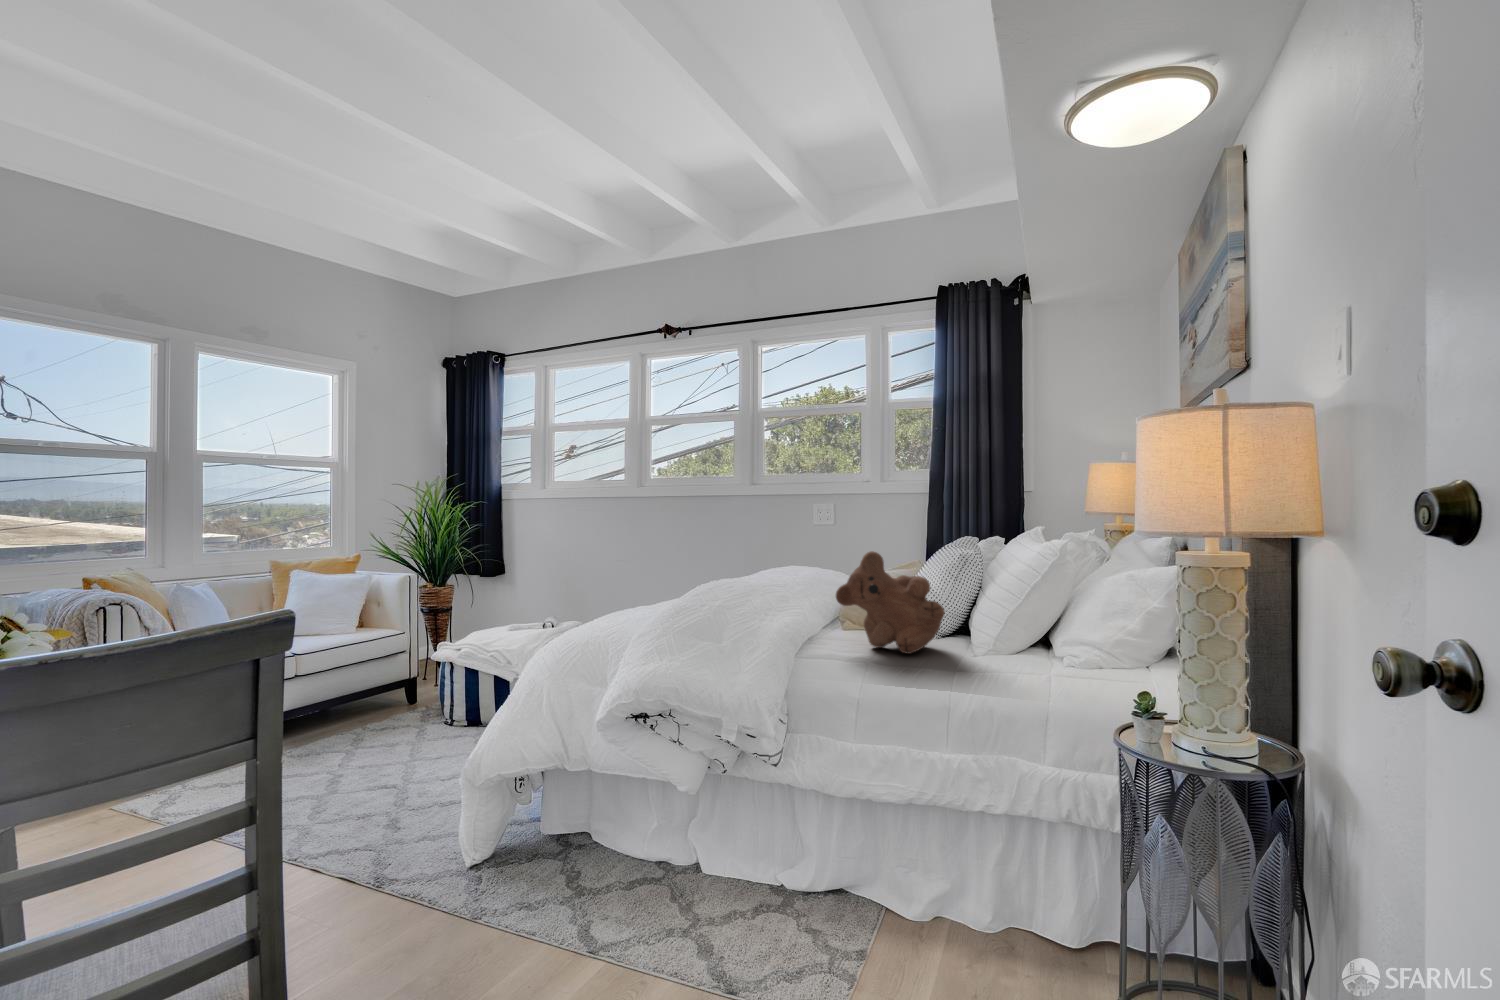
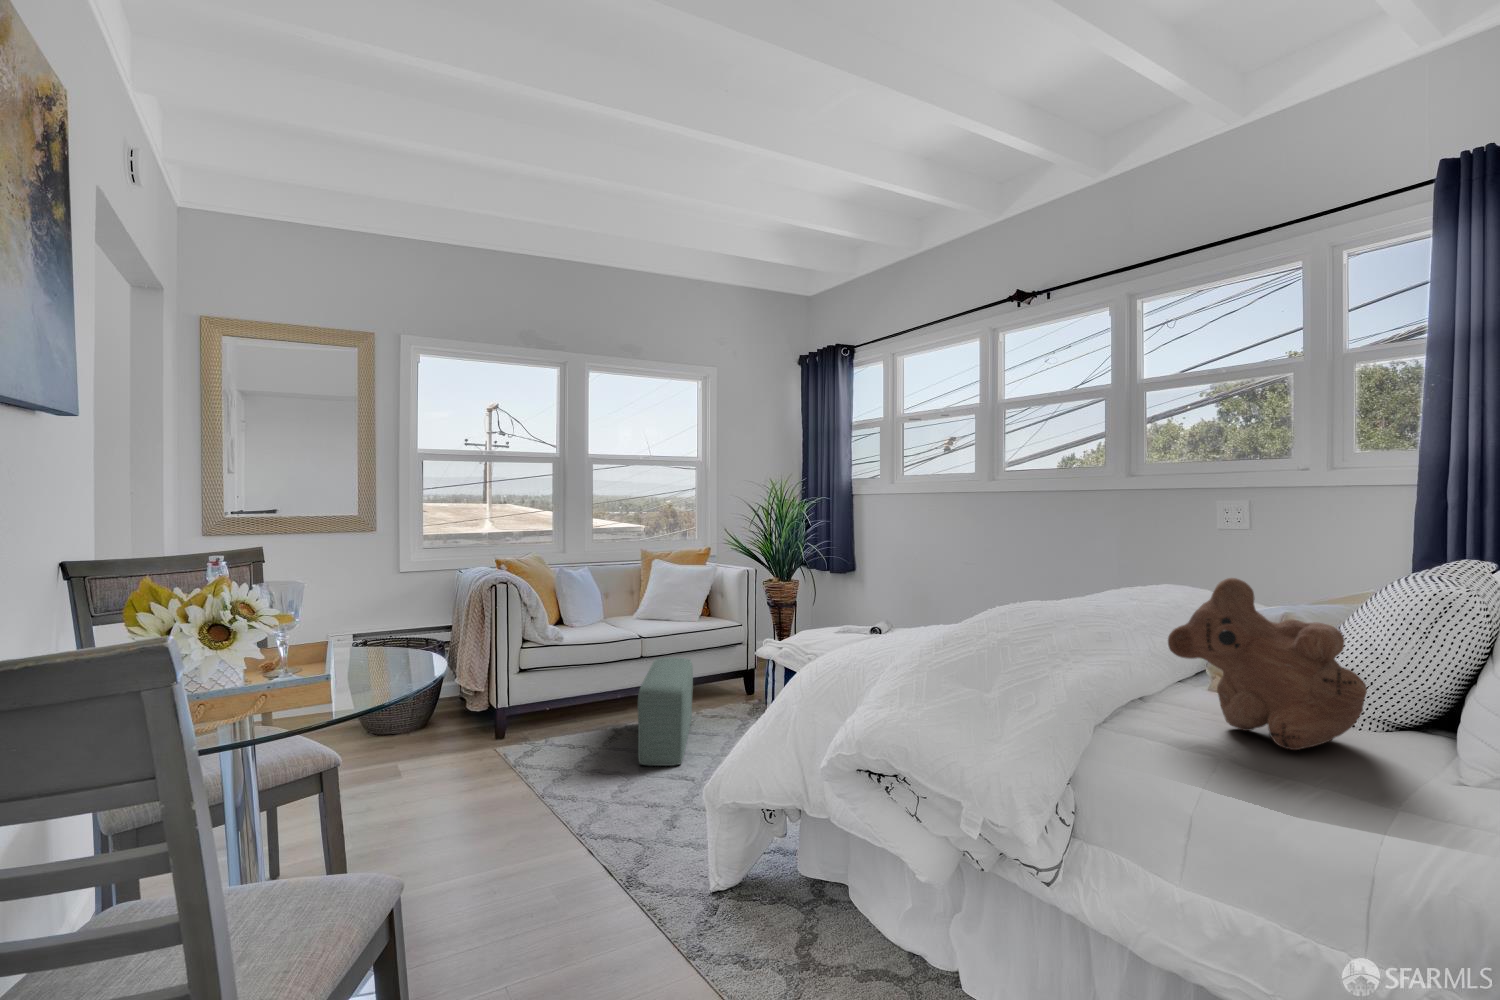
pouf: none [316,669,375,783] -> present [638,658,693,766]

